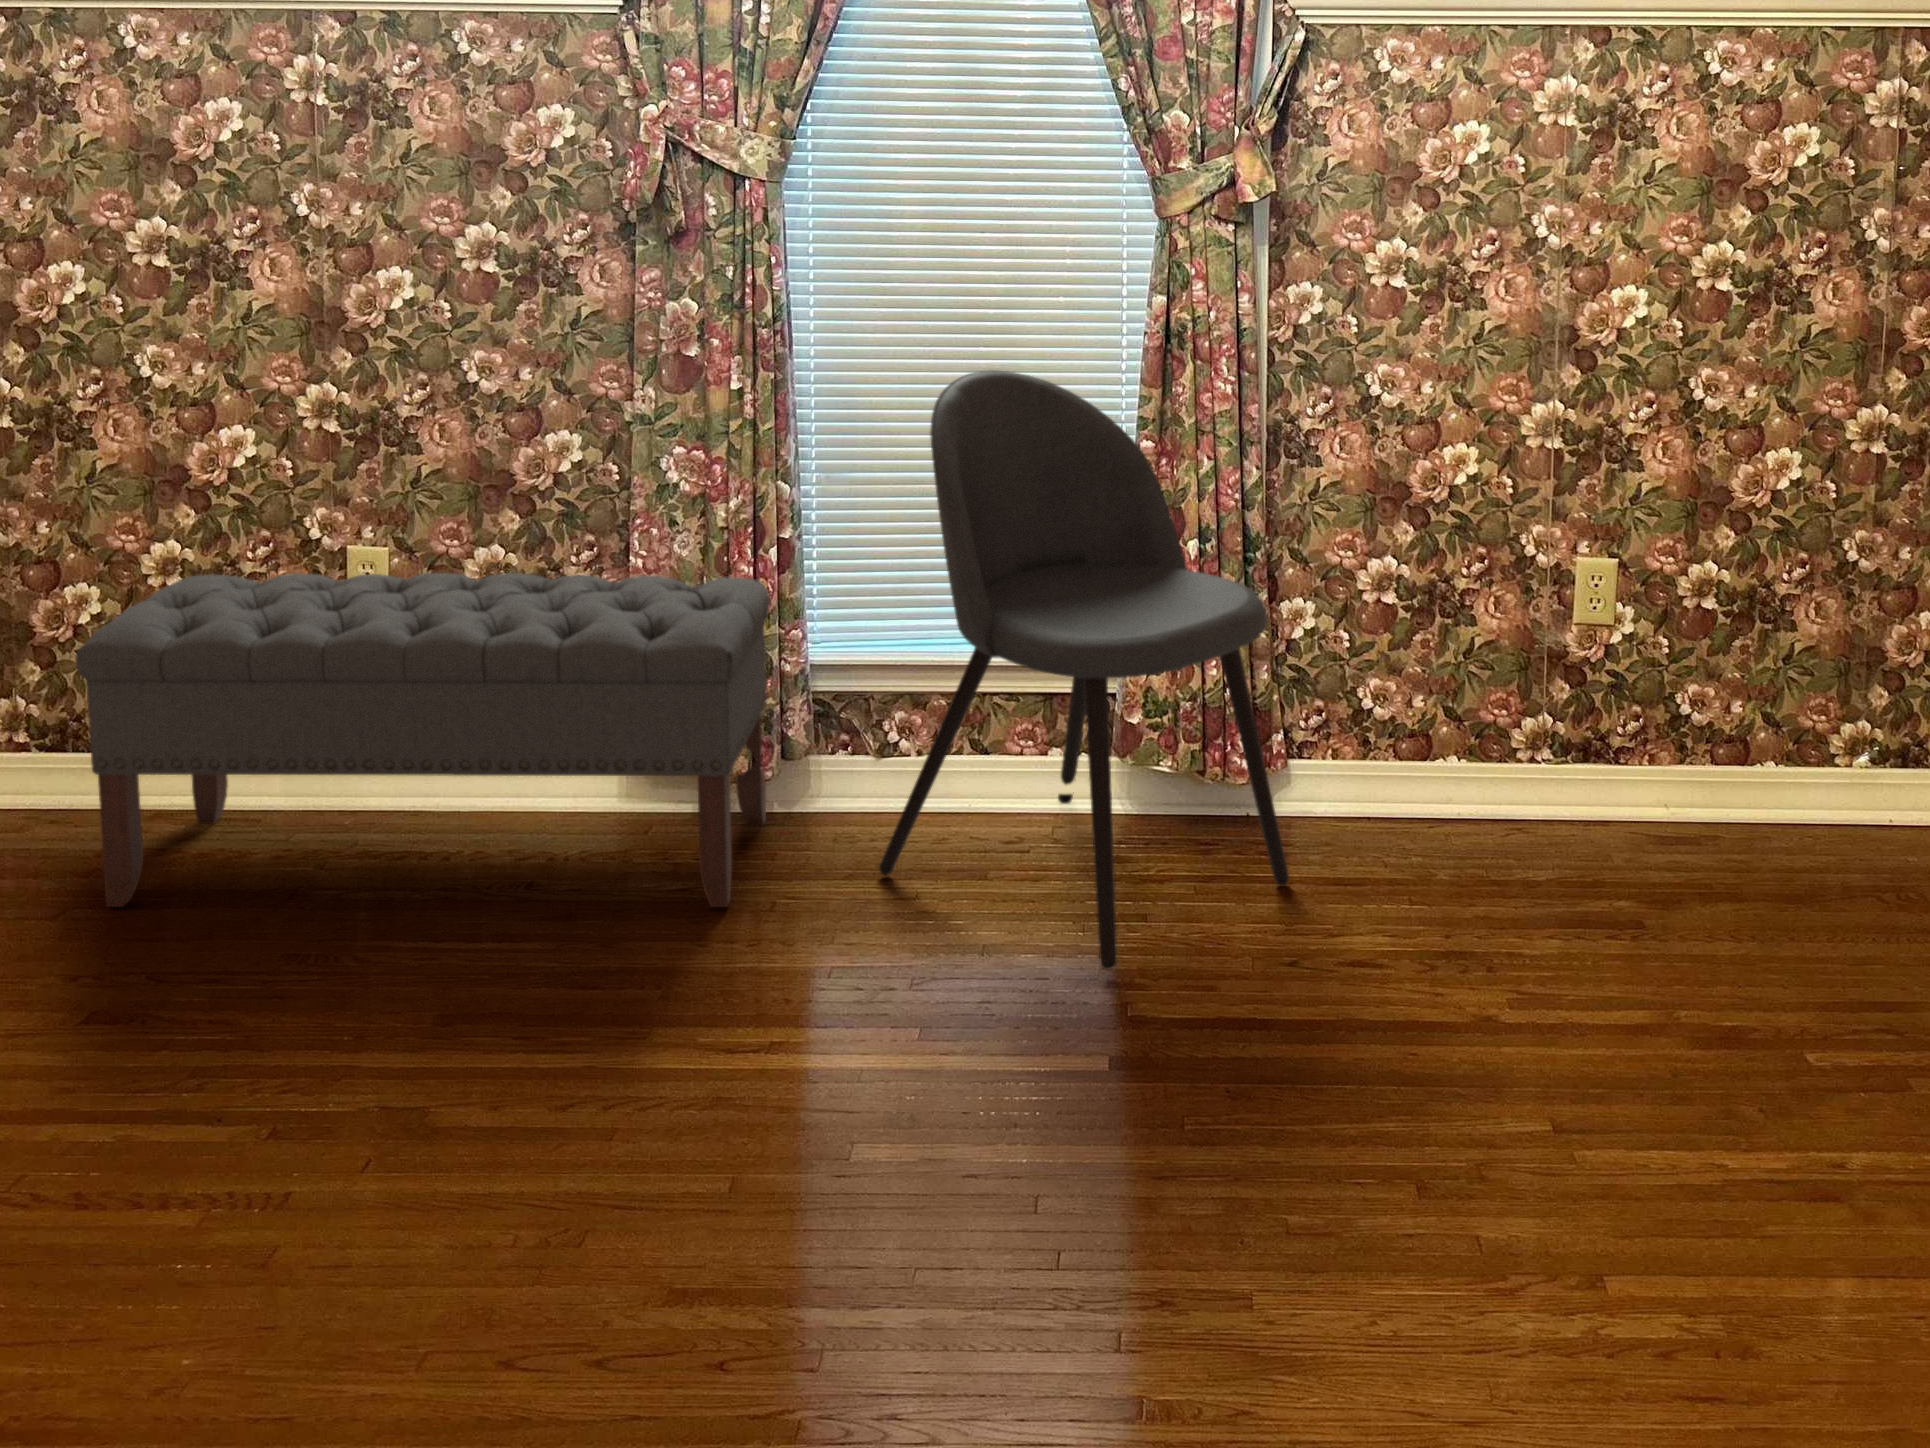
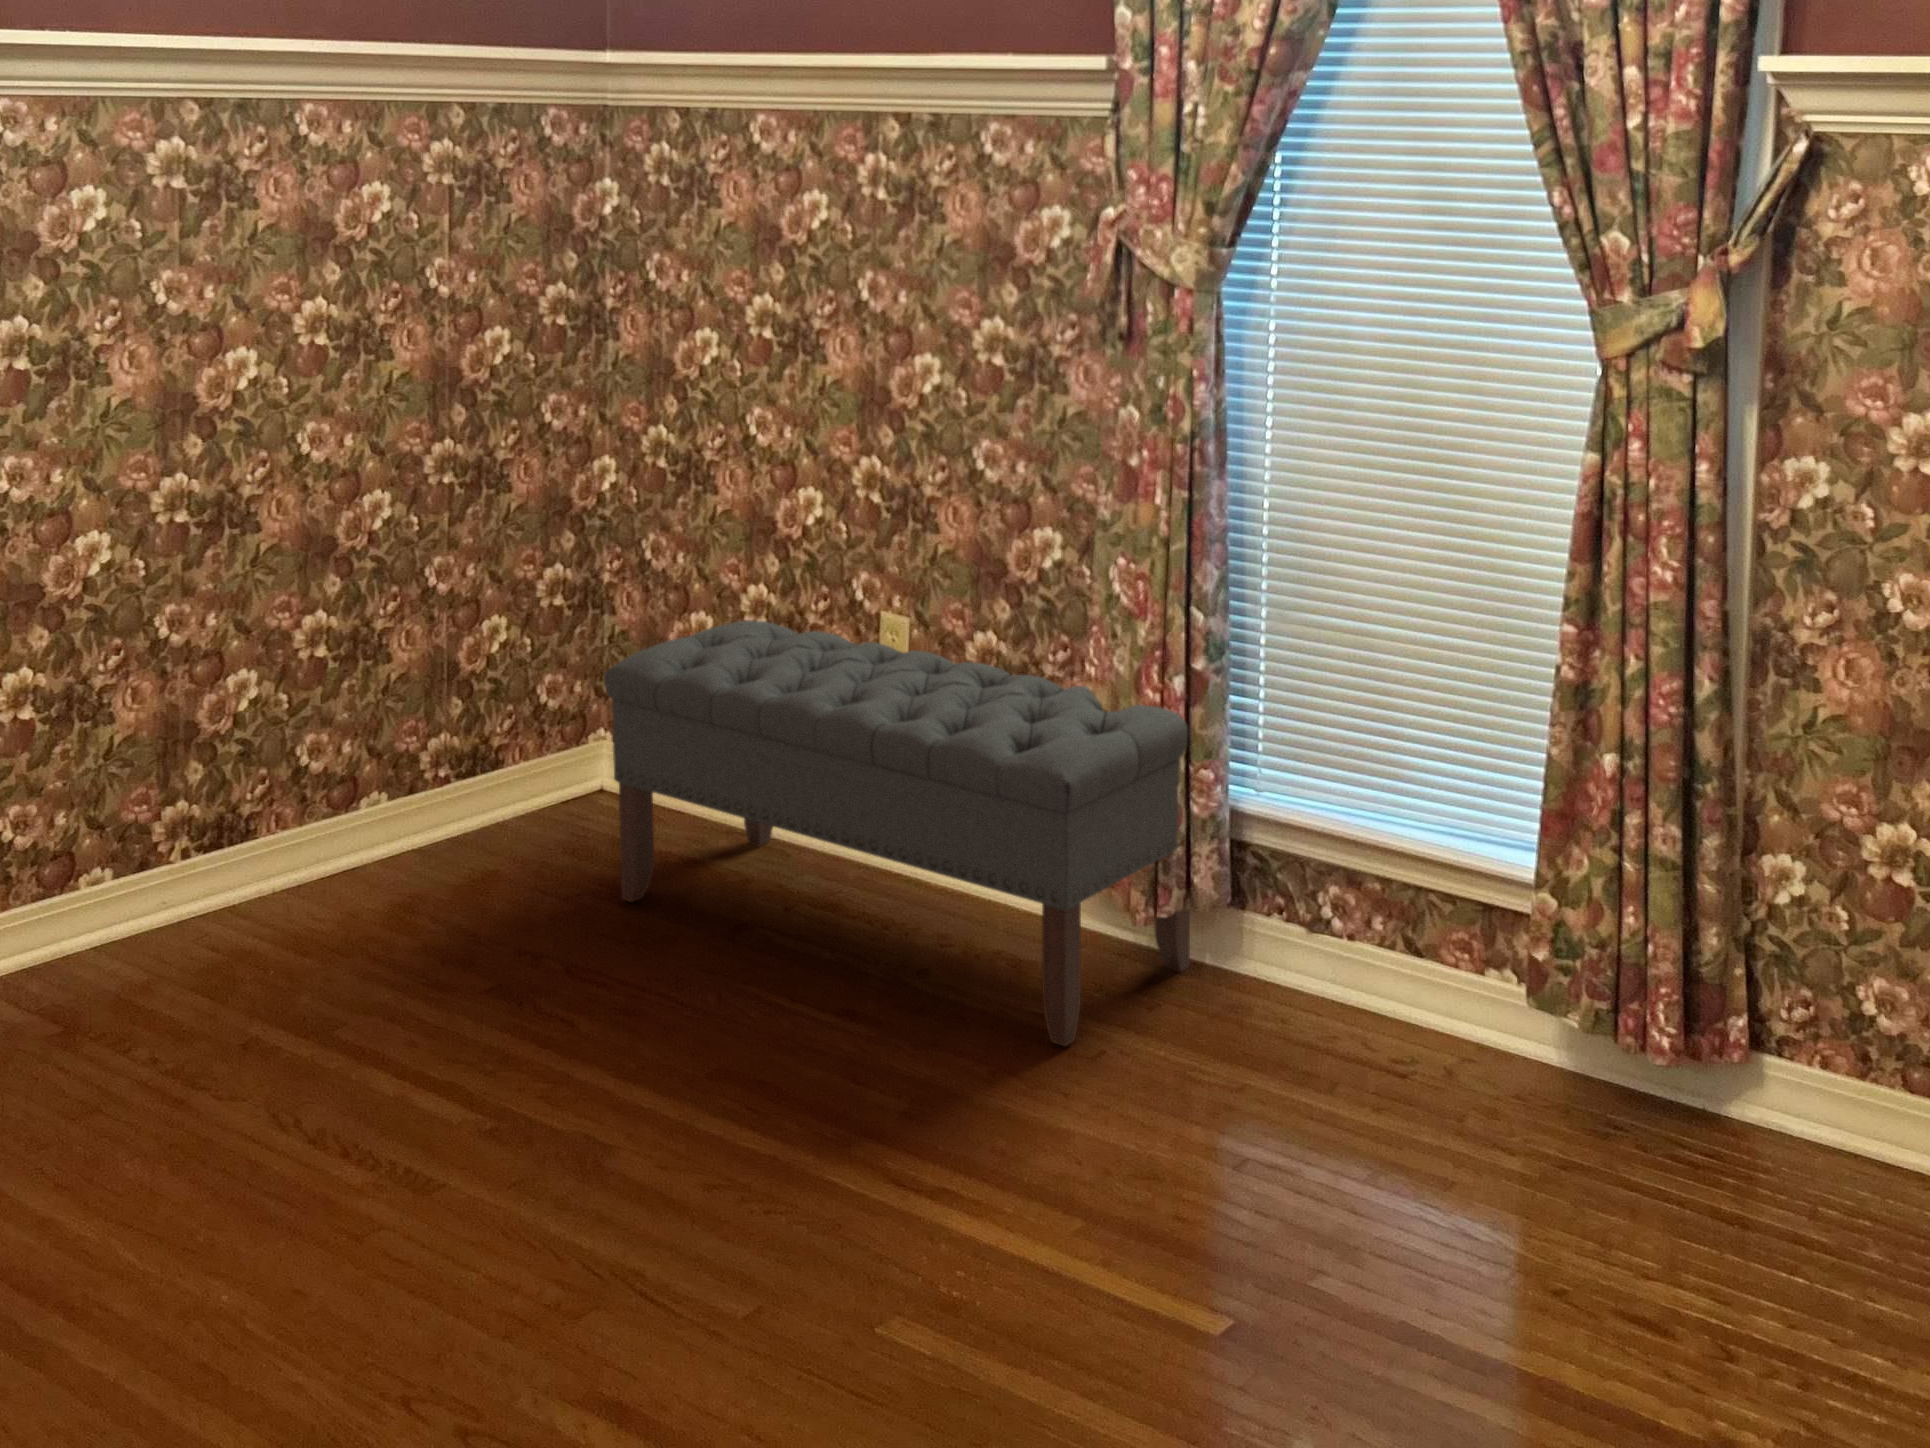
dining chair: present [878,370,1289,970] -> none [1234,521,1670,1239]

